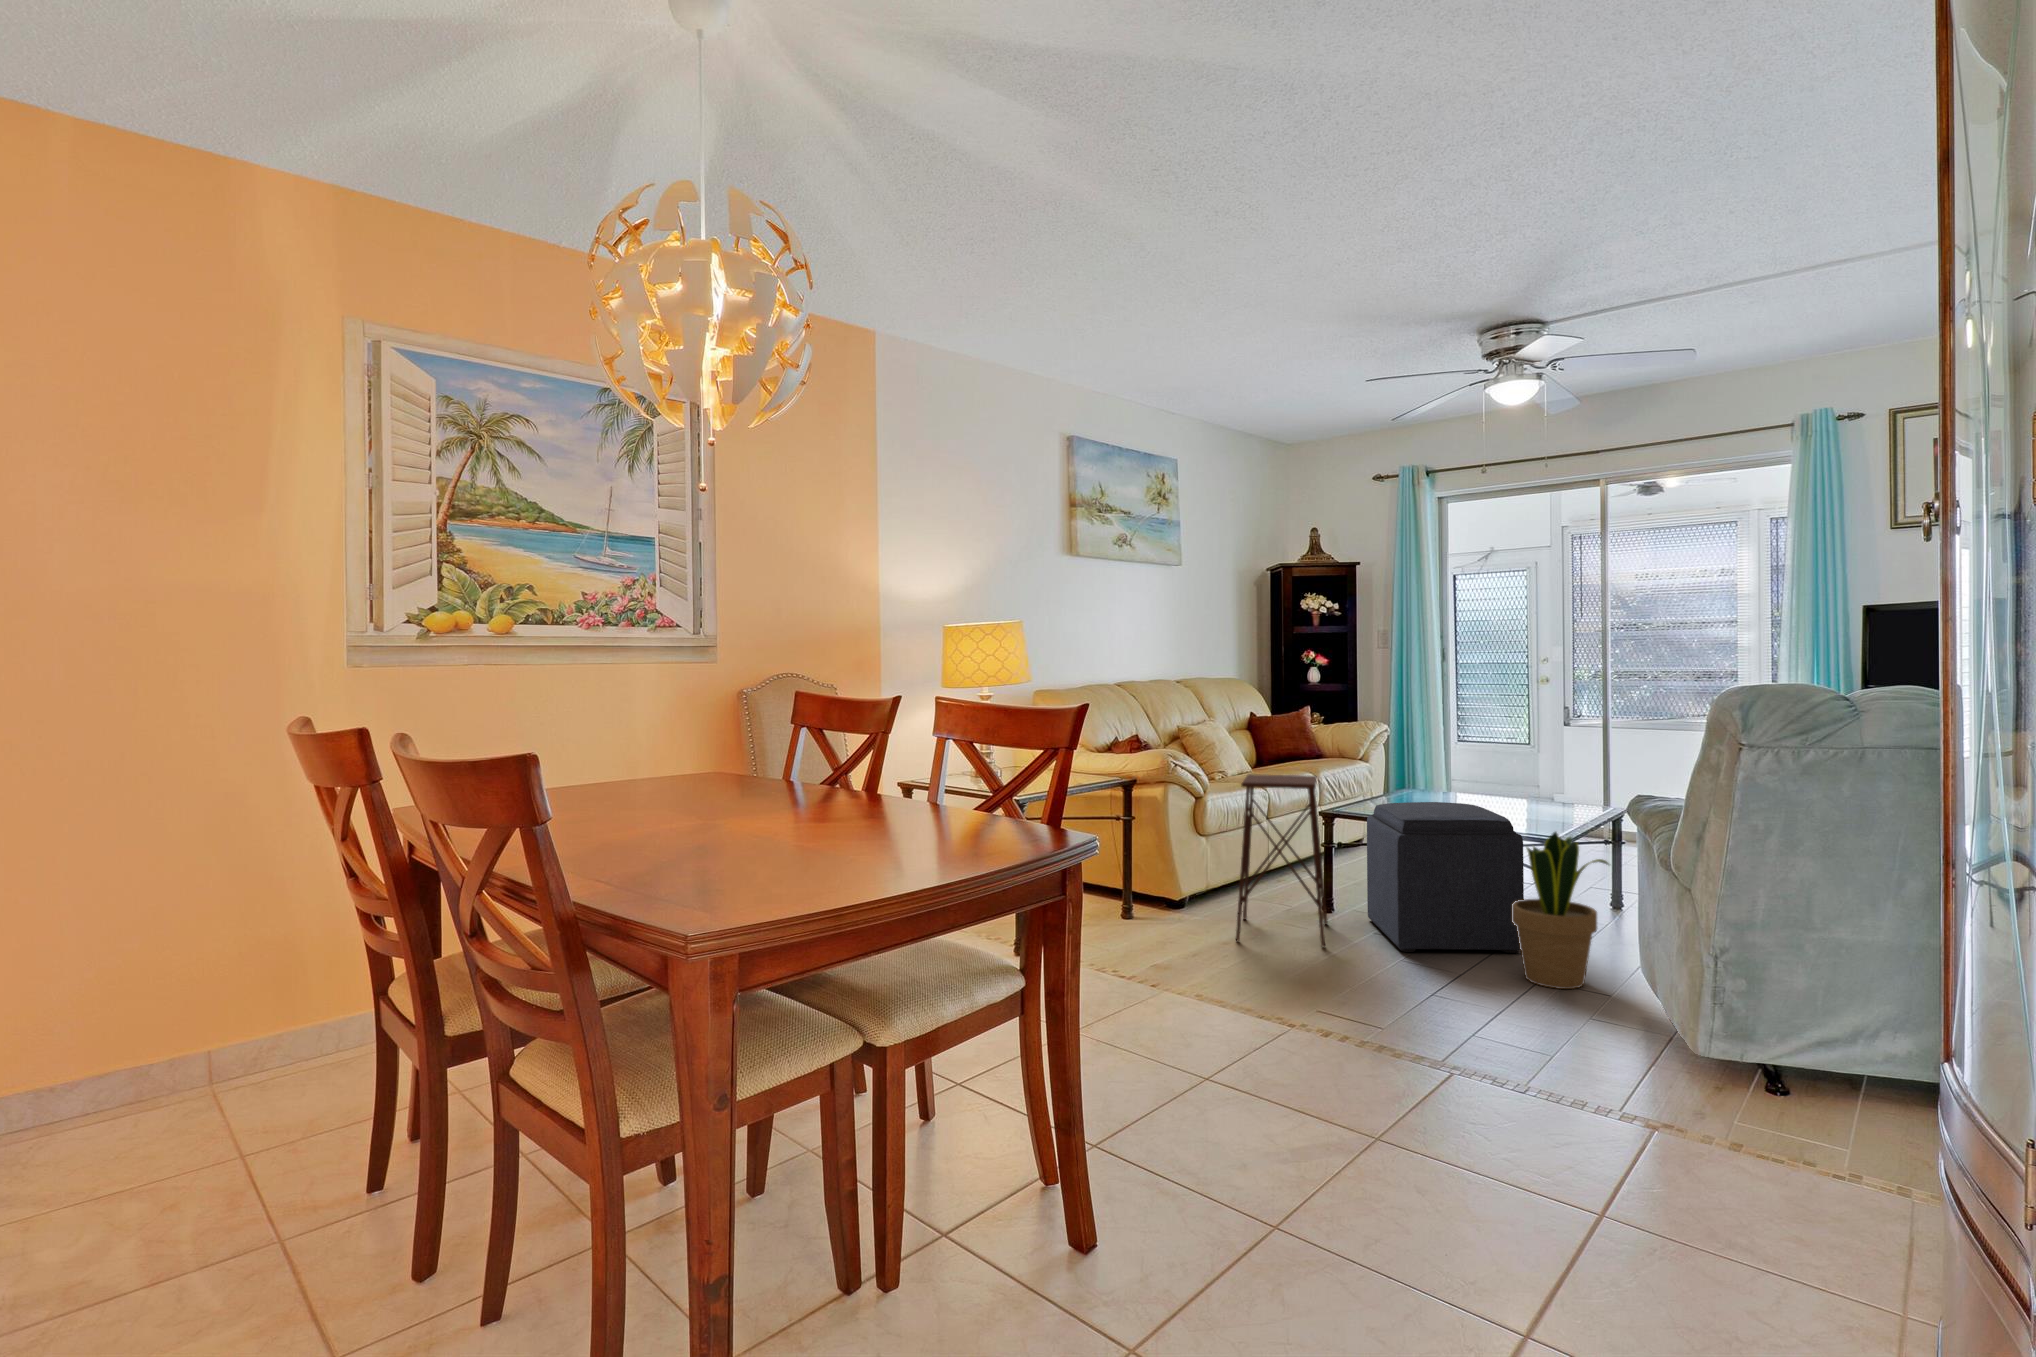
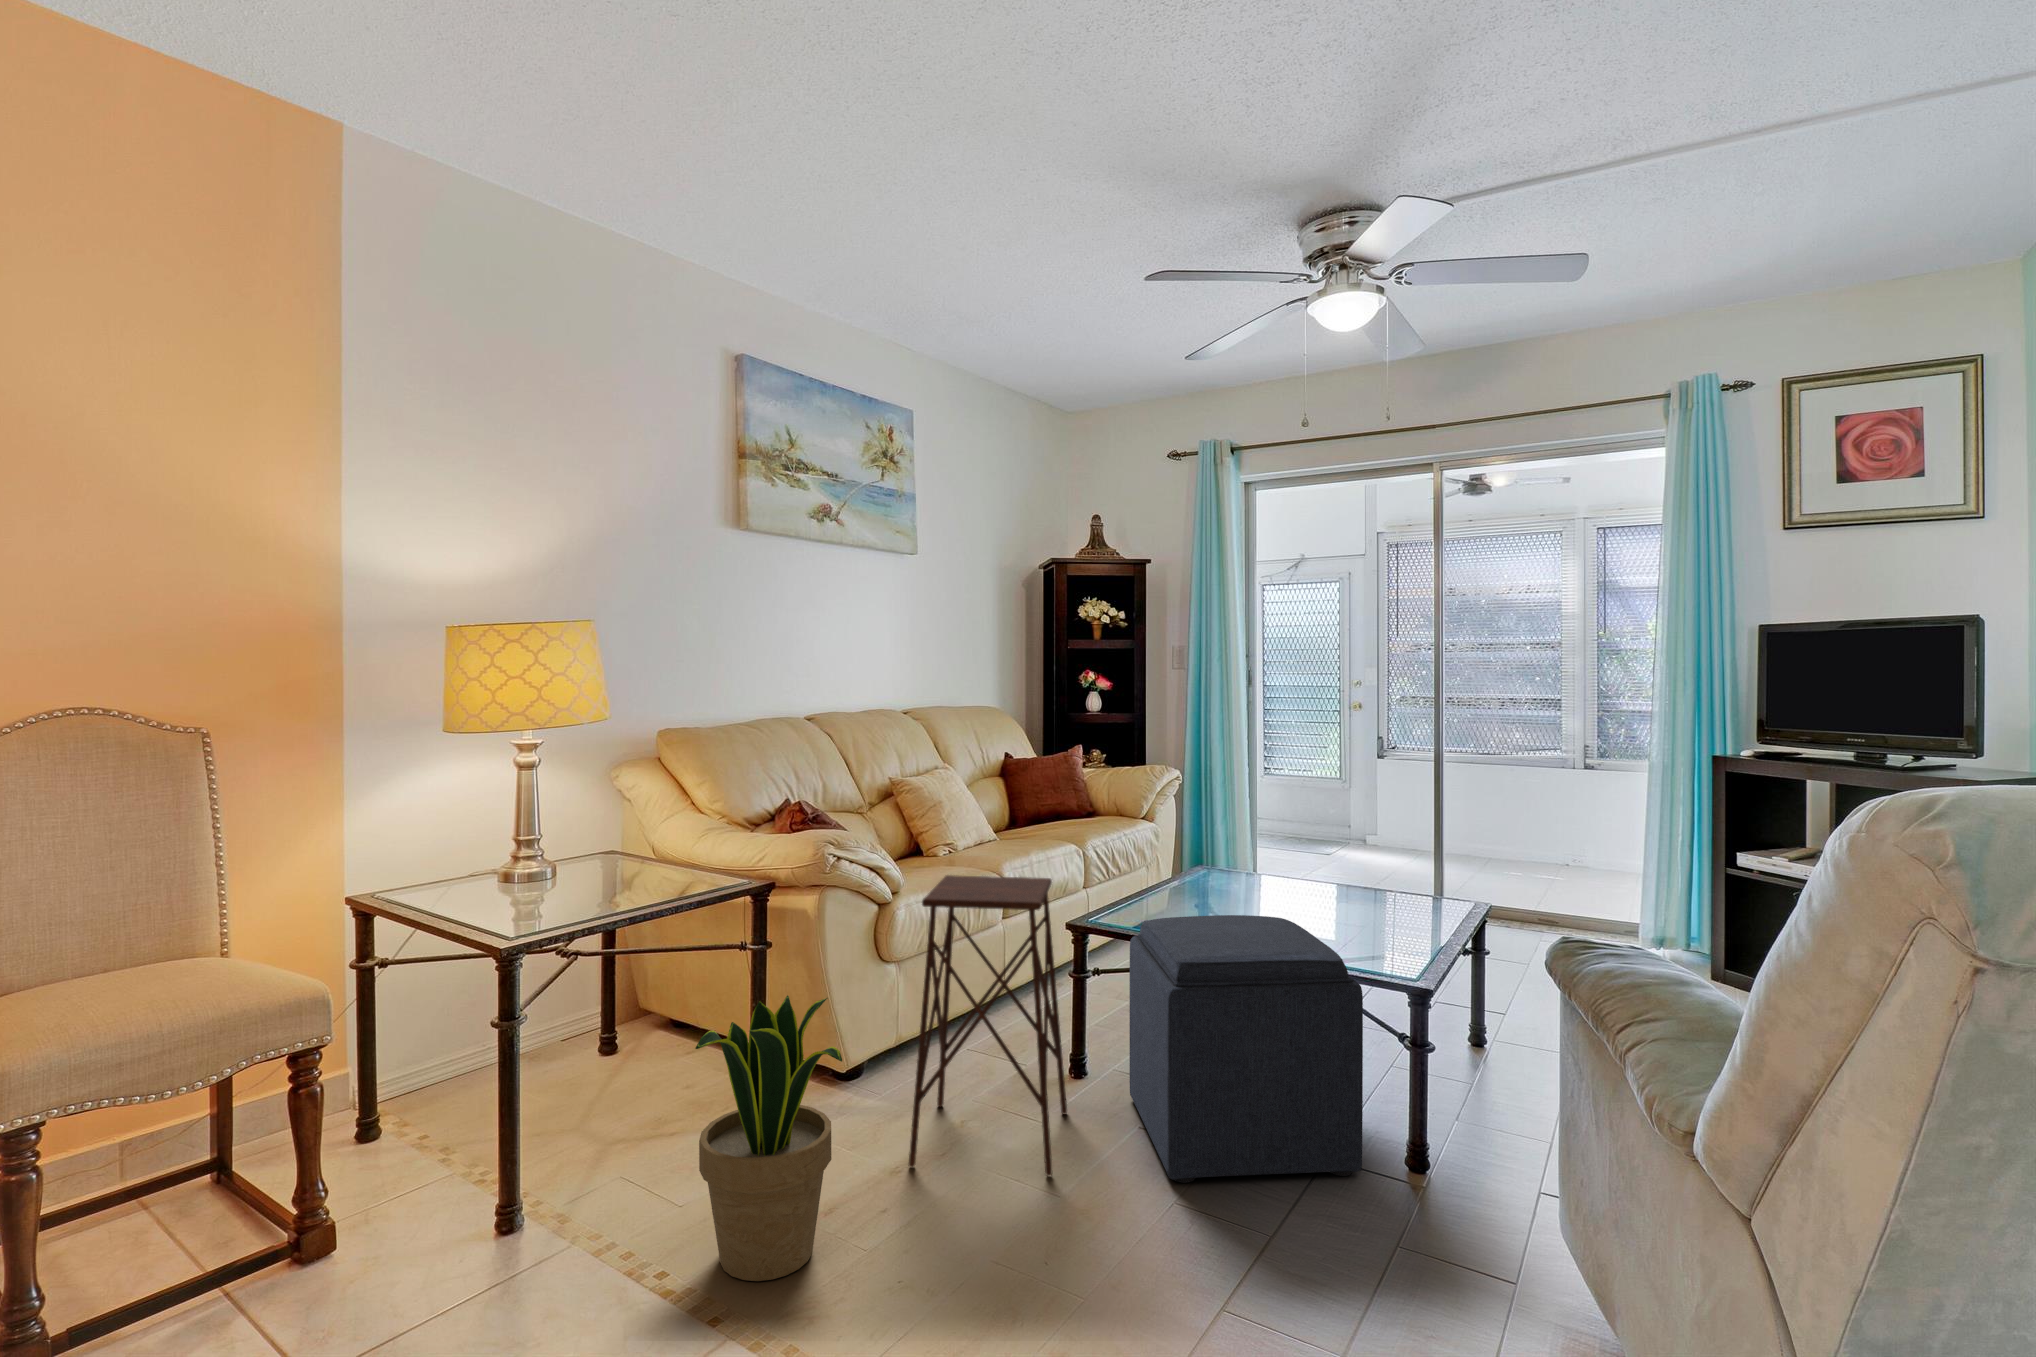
potted plant: present [1512,832,1609,989] -> present [695,995,842,1281]

